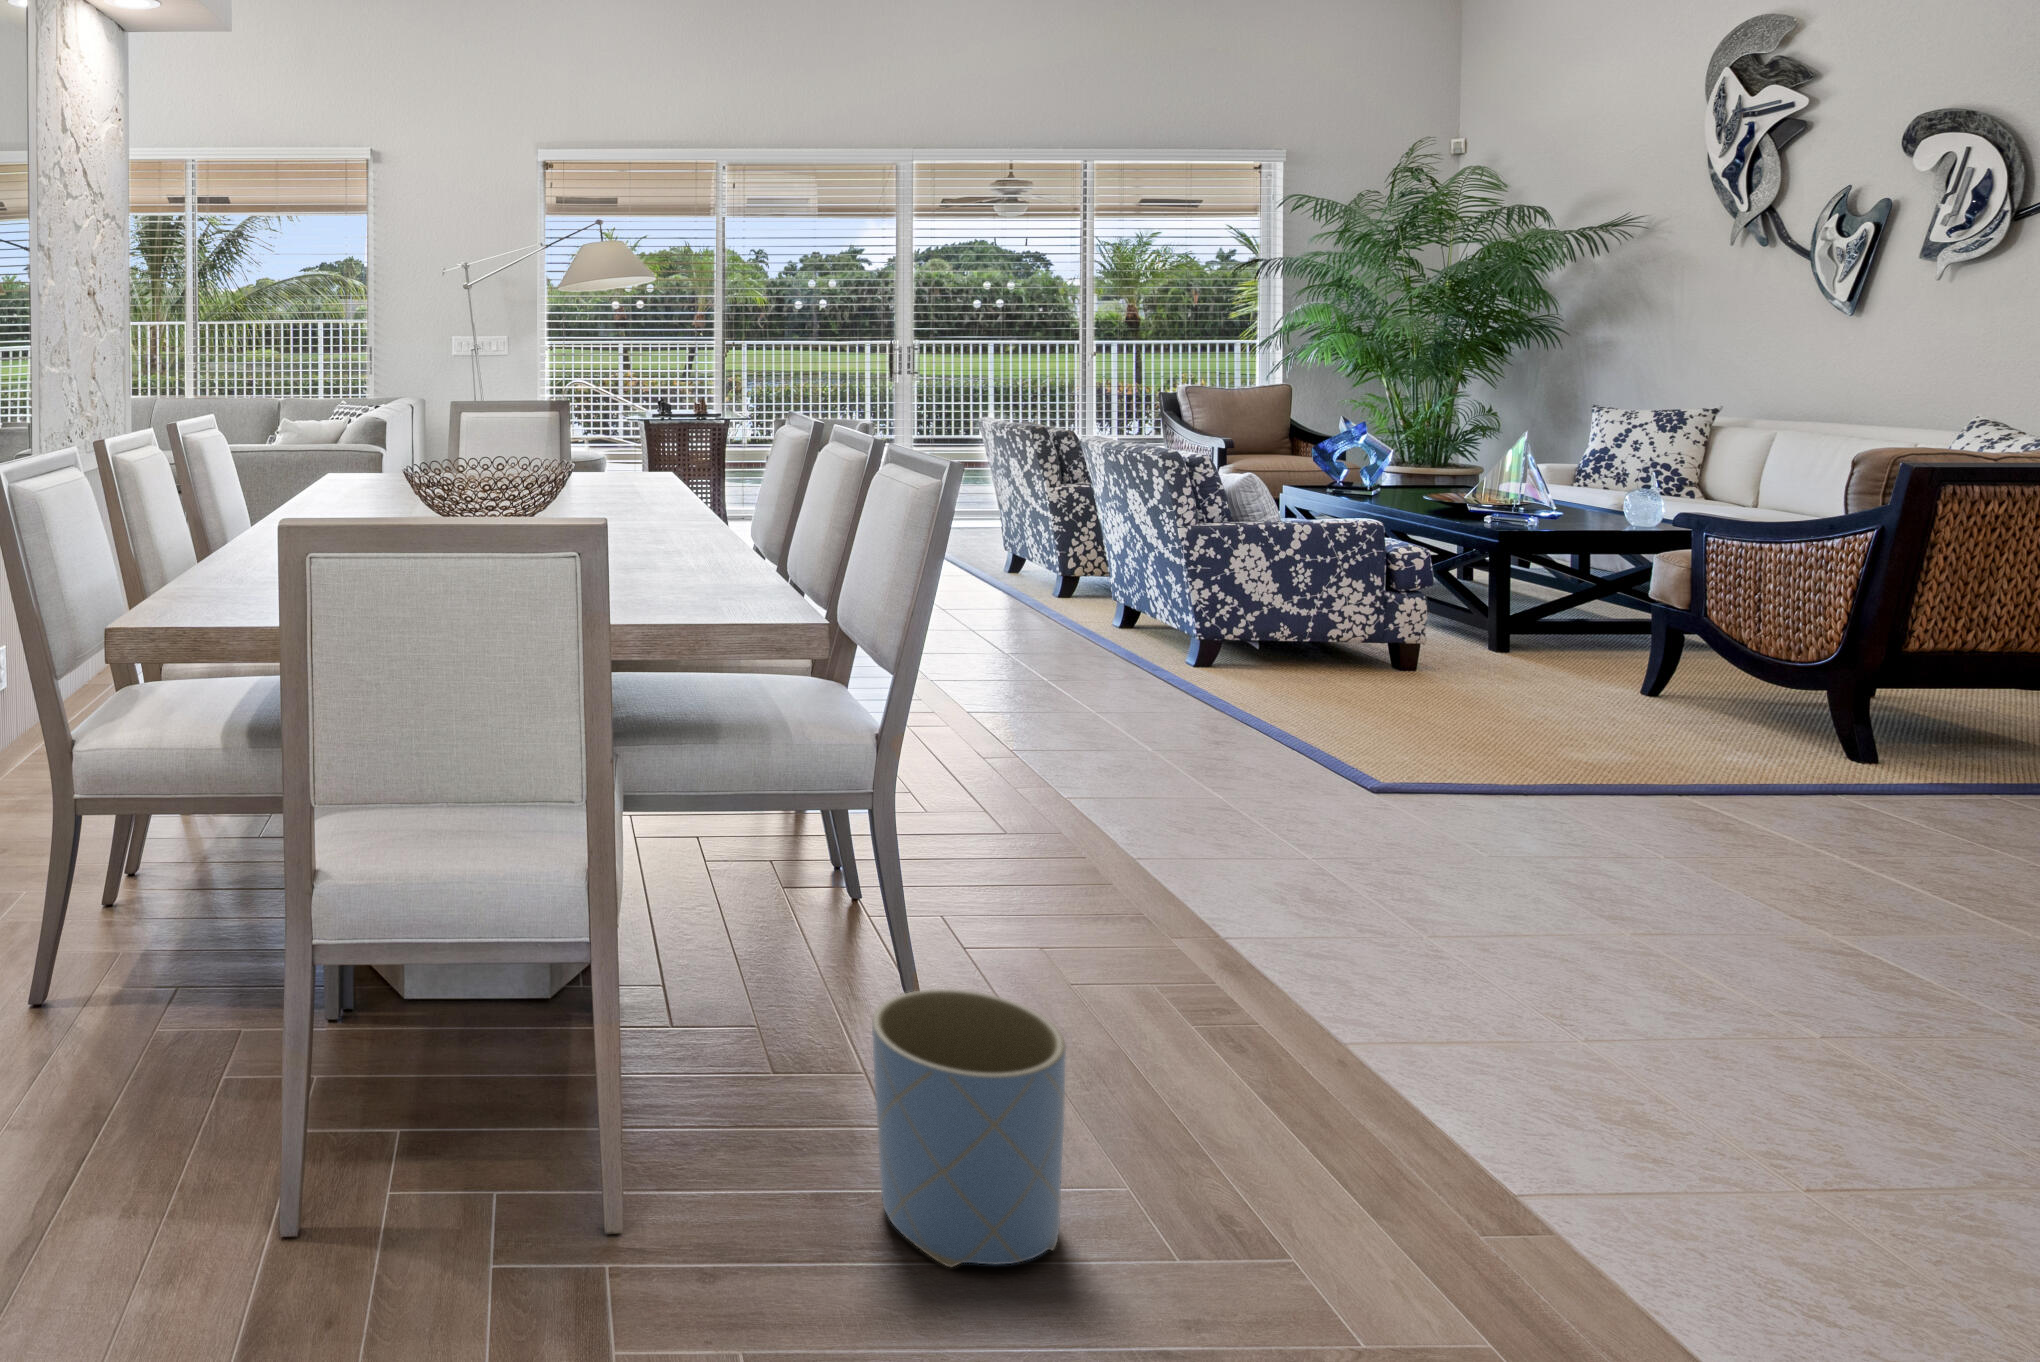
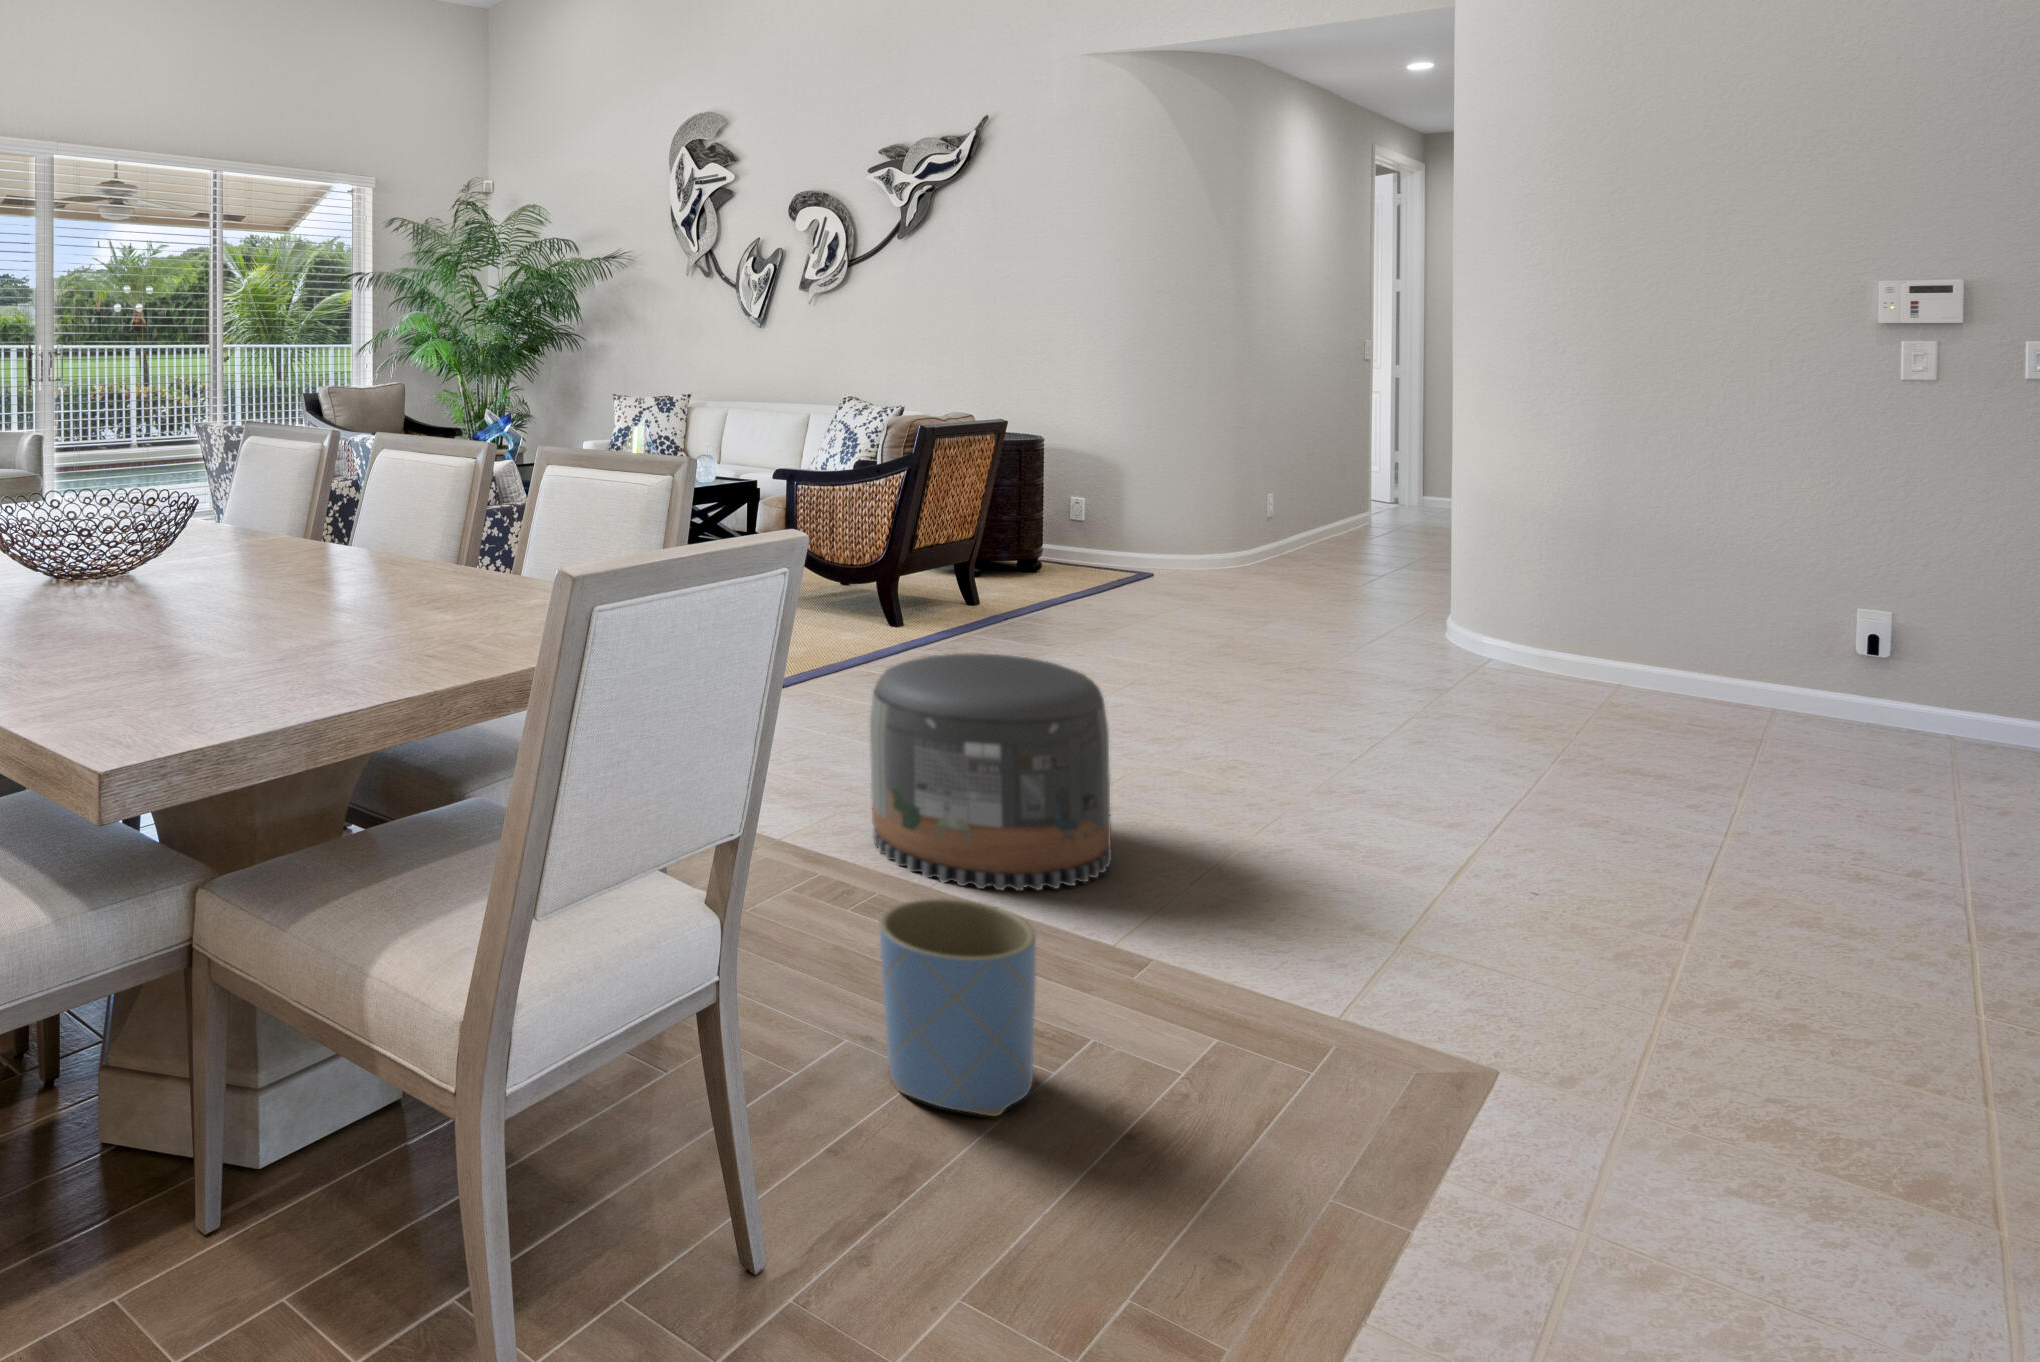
pouf: none [1303,758,1704,1129] -> present [870,653,1112,891]

